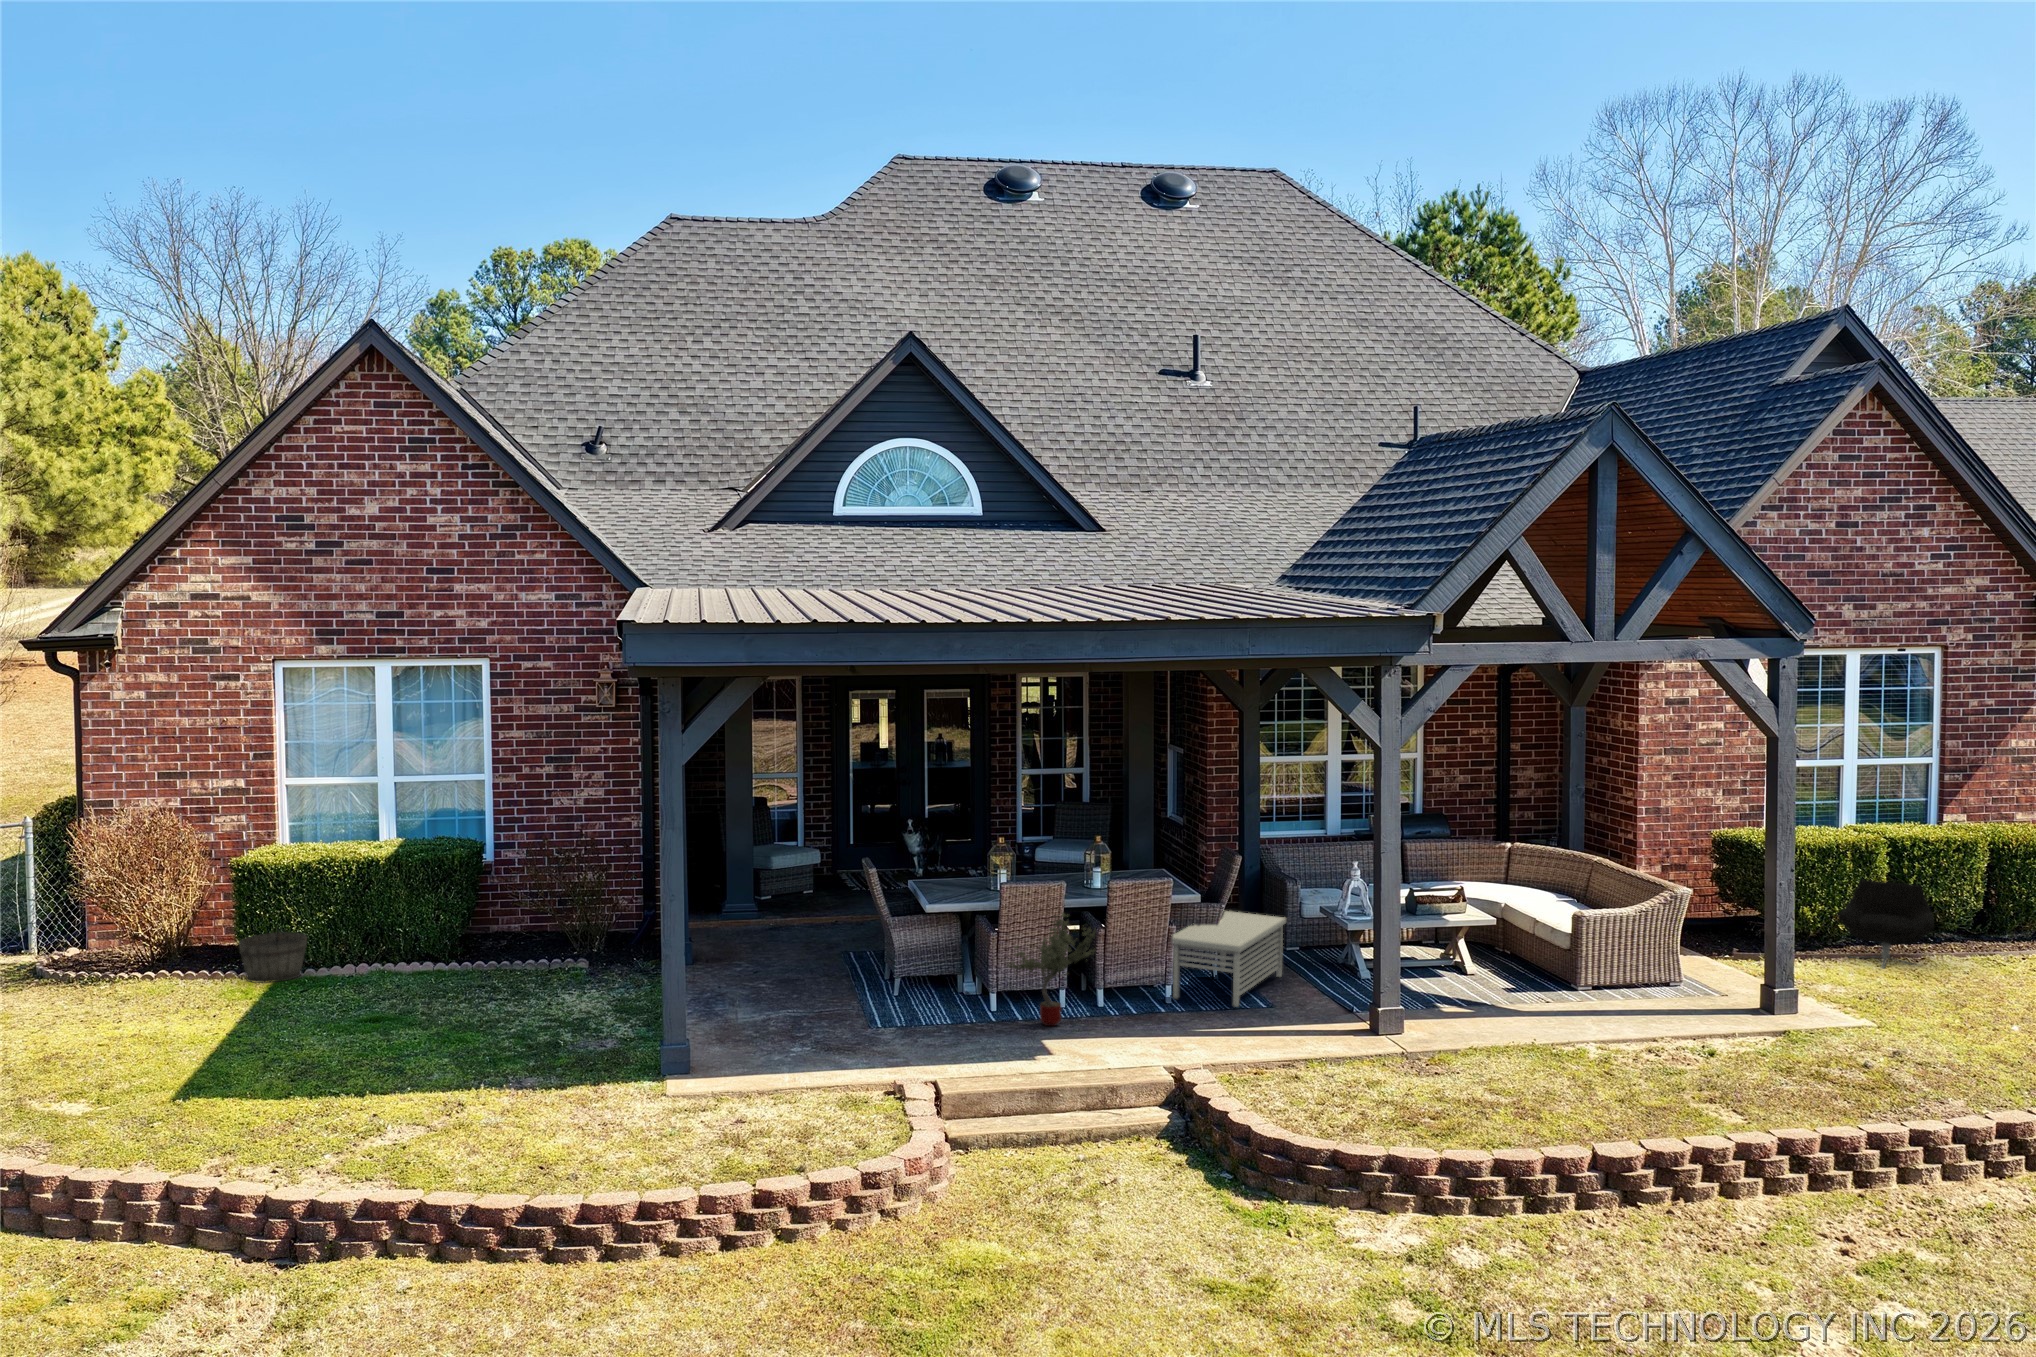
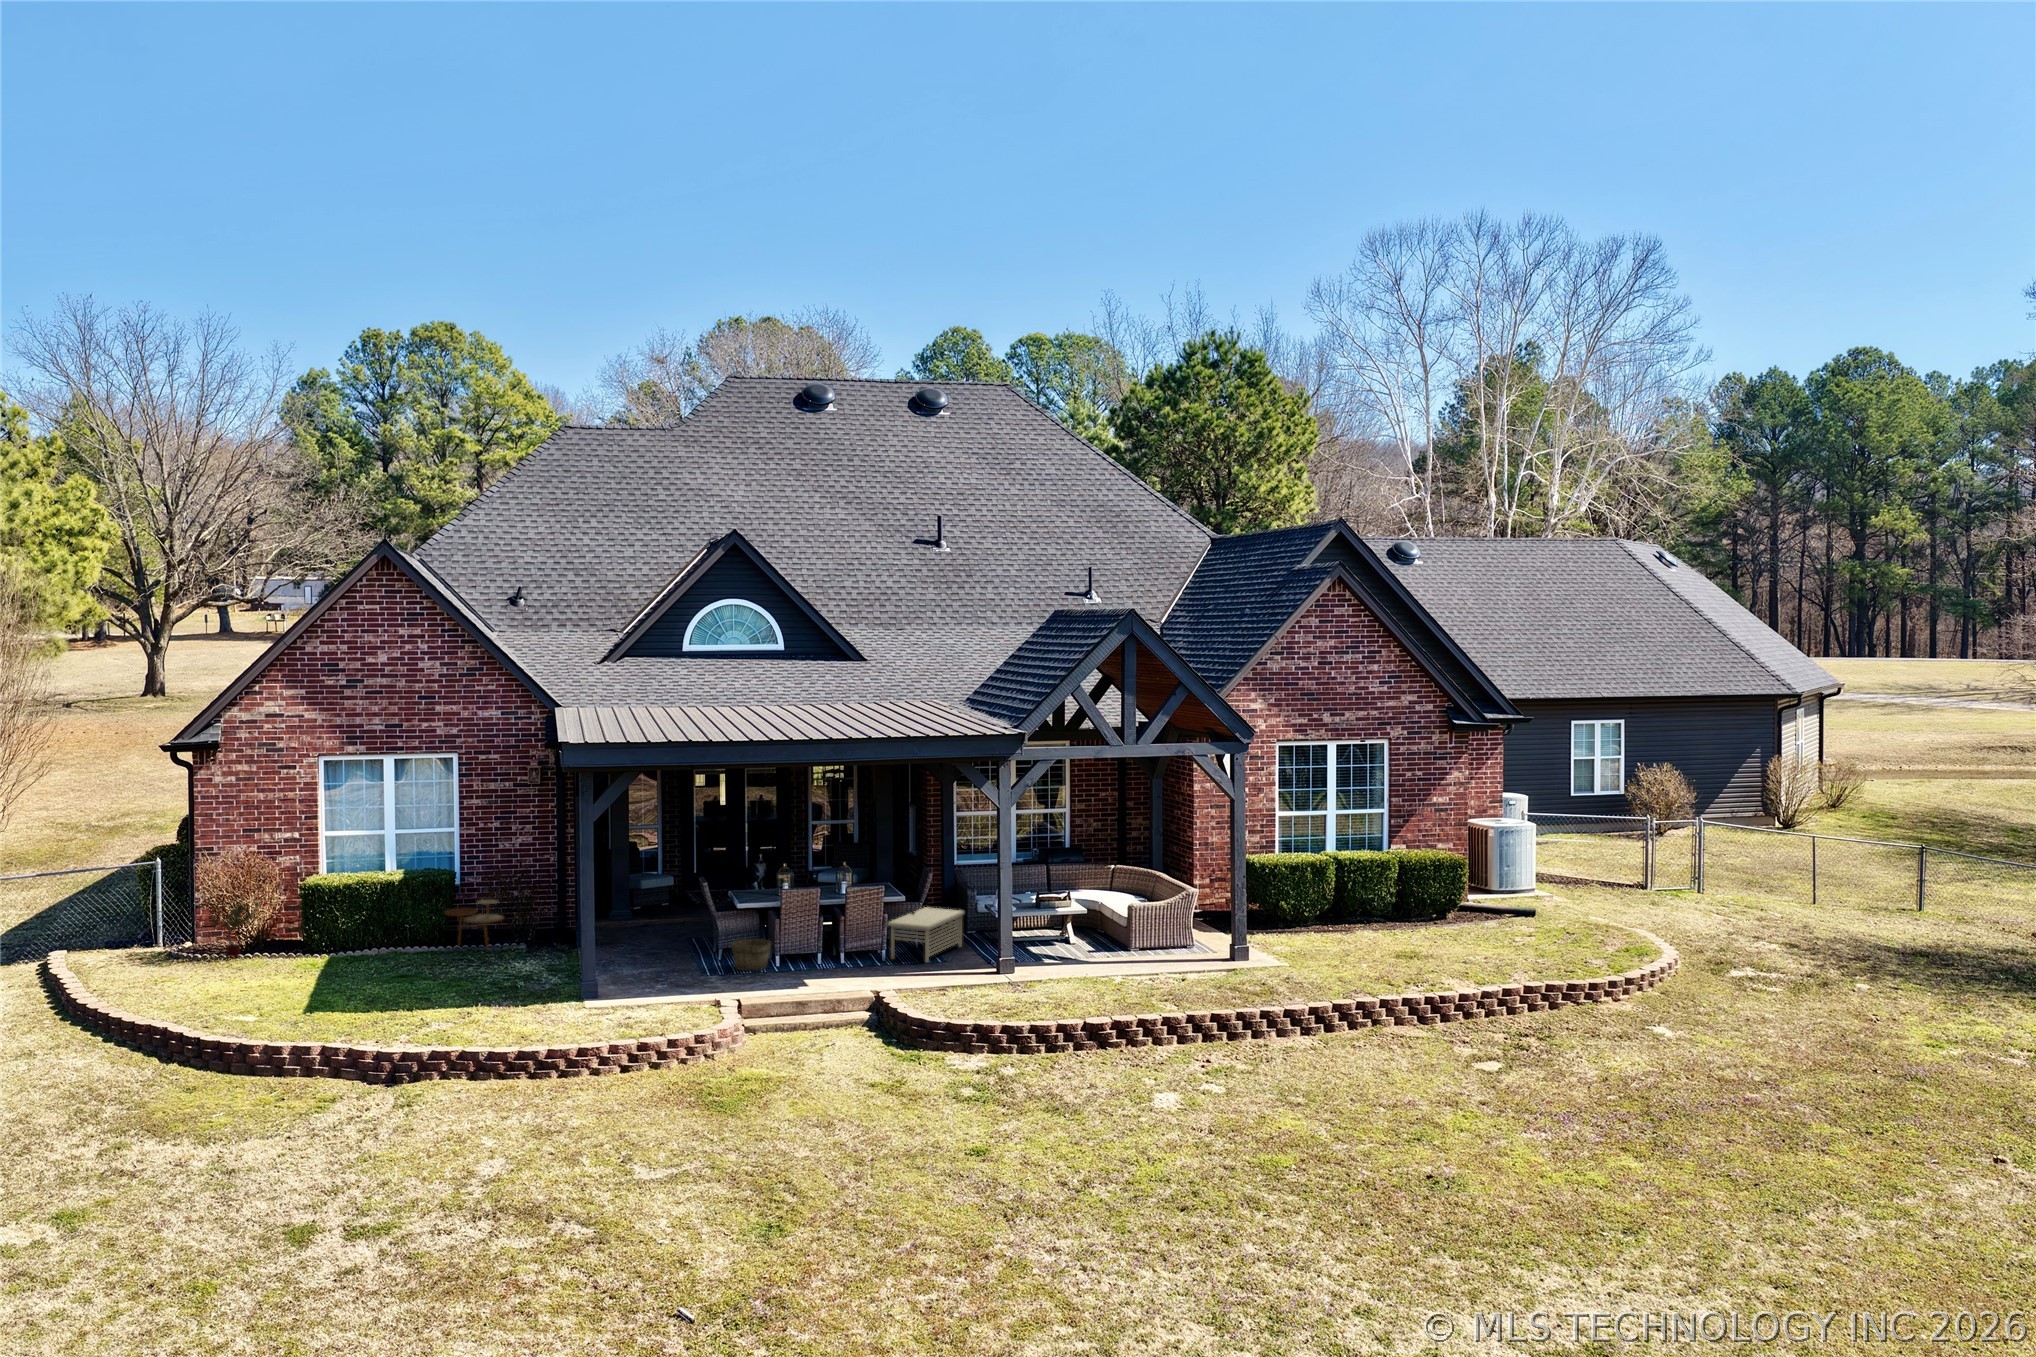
lounge chair: present [1837,879,1934,969] -> none [1303,883,1361,937]
side table: none [464,885,554,966] -> present [445,900,504,948]
potted tree: present [1007,913,1095,1026] -> present [206,897,260,957]
wooden bucket: present [239,929,307,983] -> present [731,939,771,971]

